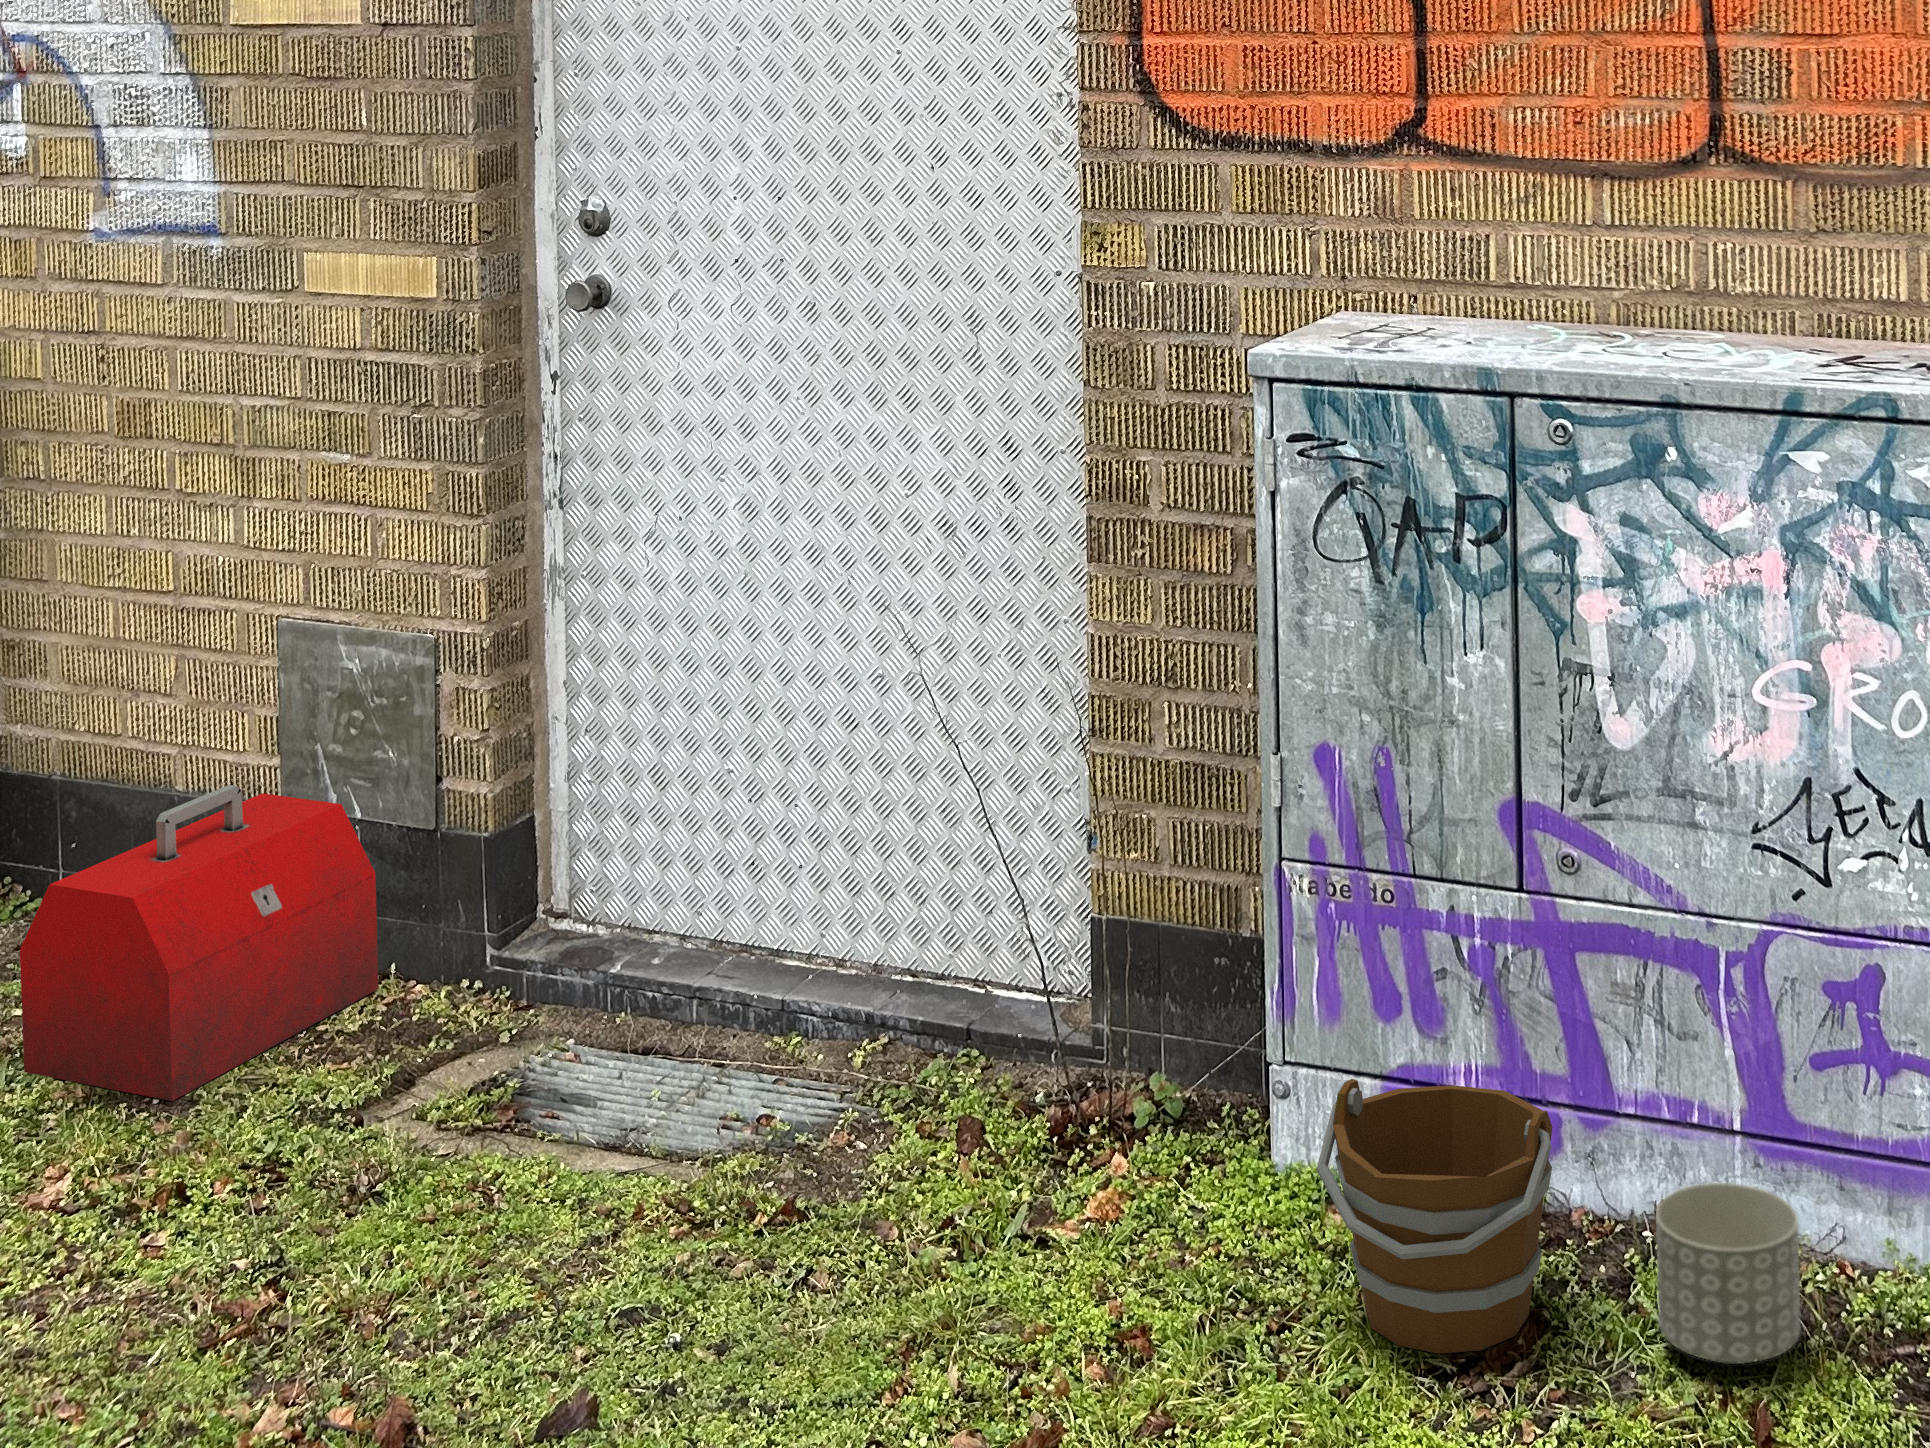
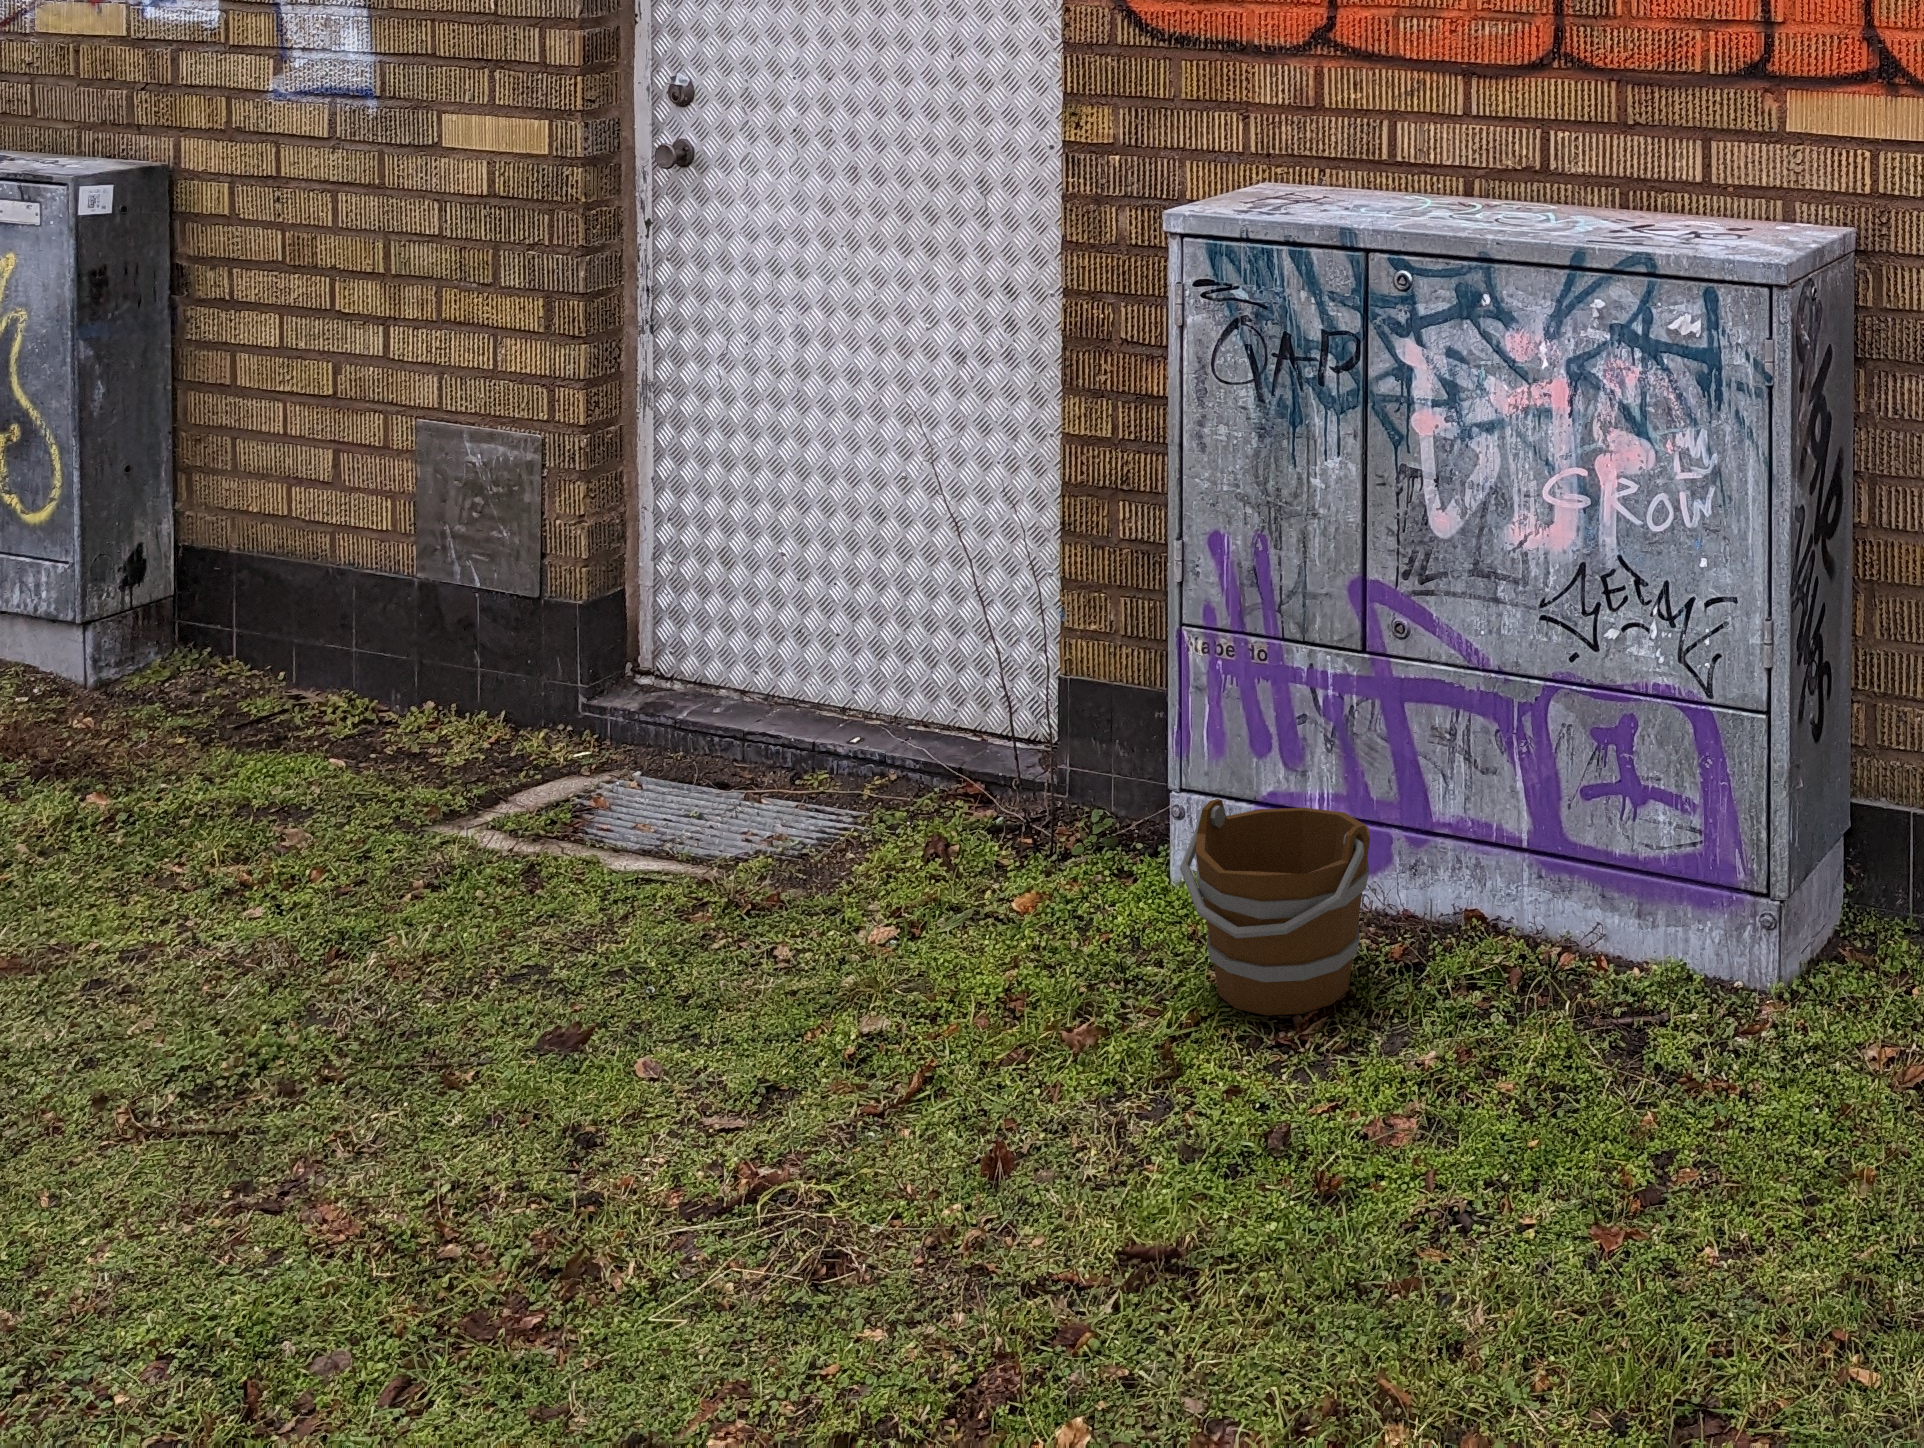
toolbox: present [20,785,378,1101] -> none [178,554,486,807]
planter: present [1656,1183,1801,1364] -> none [1444,887,1557,1028]

